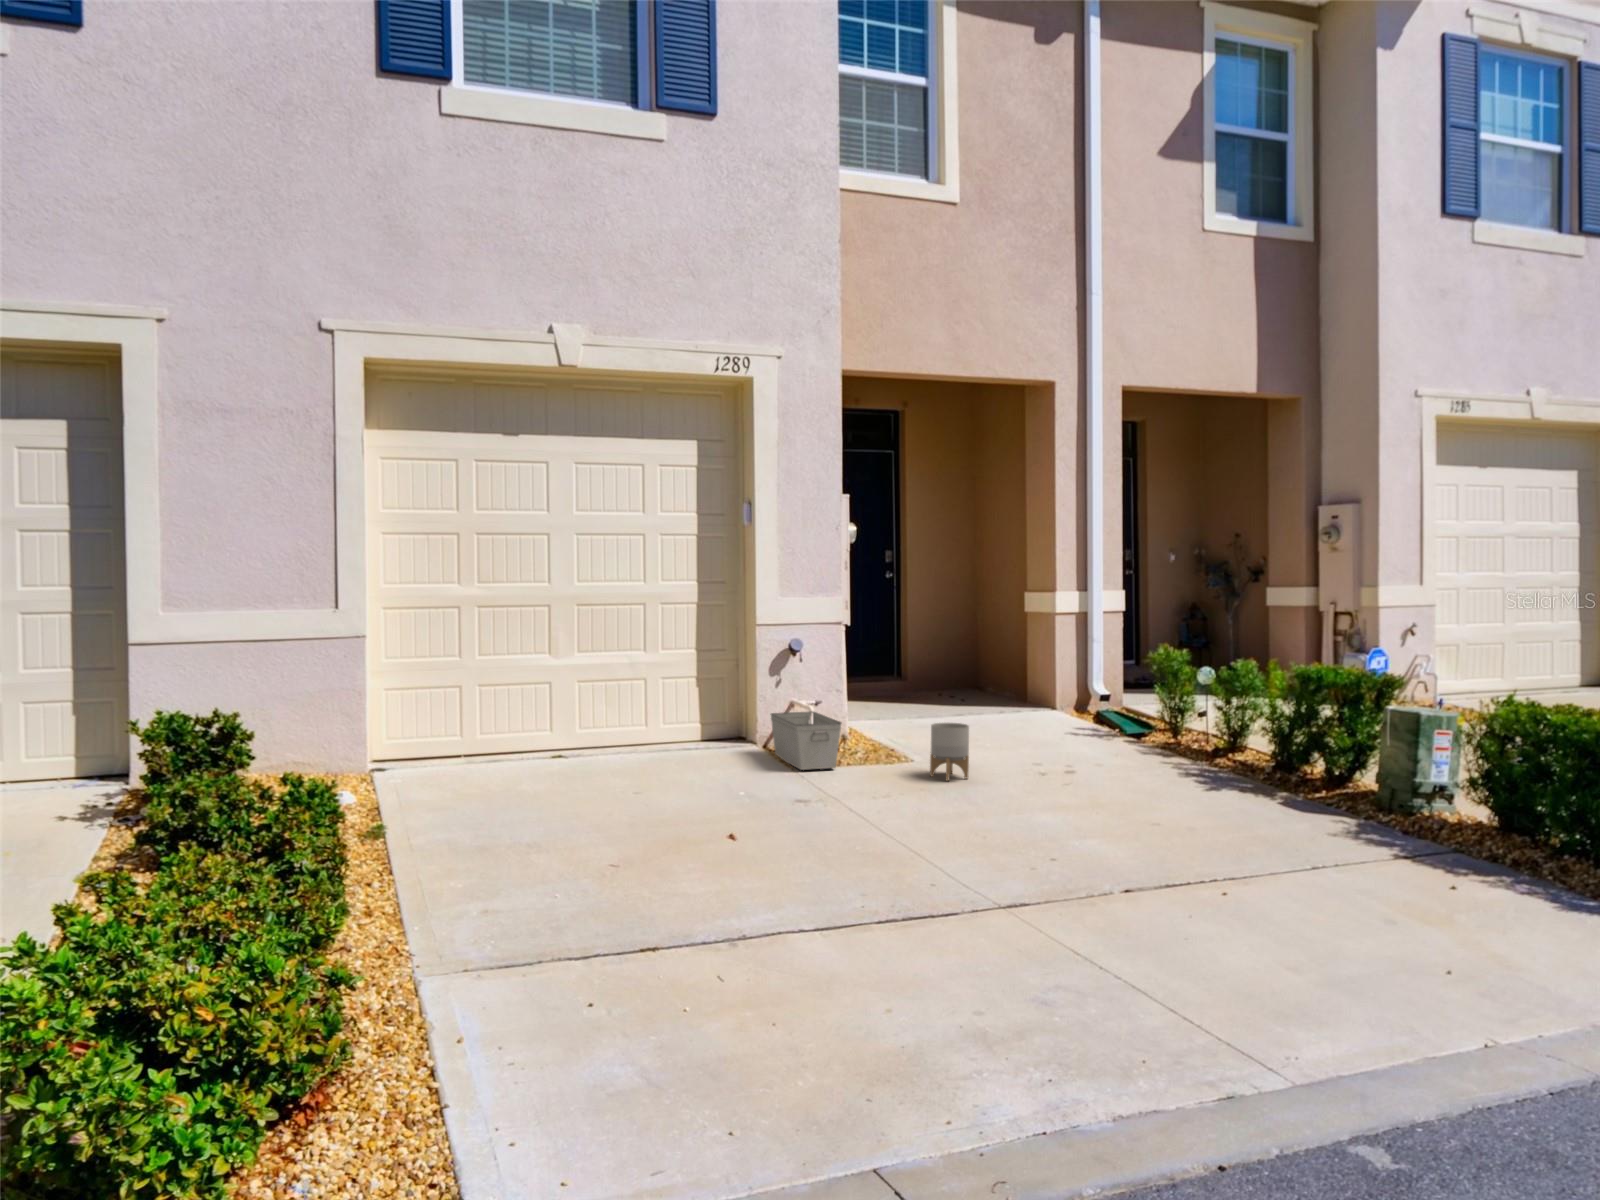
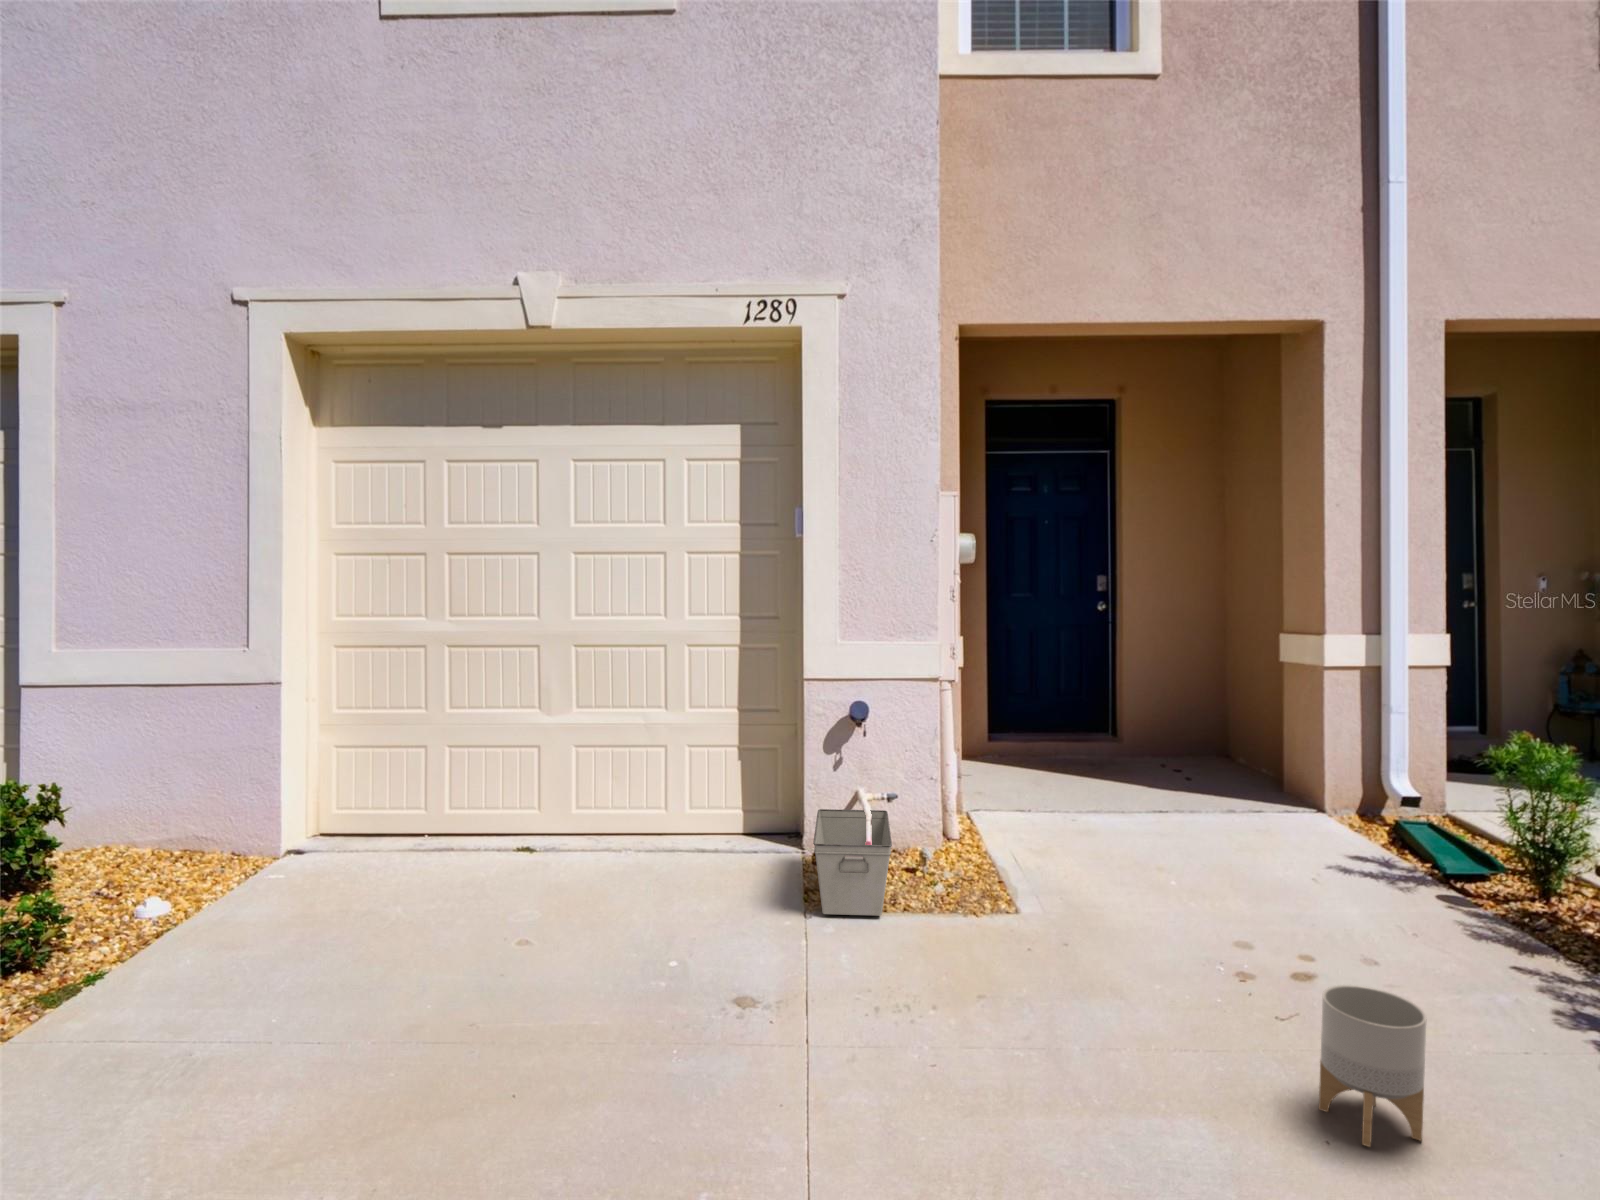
planter: present [930,722,969,781] -> present [1319,985,1427,1147]

